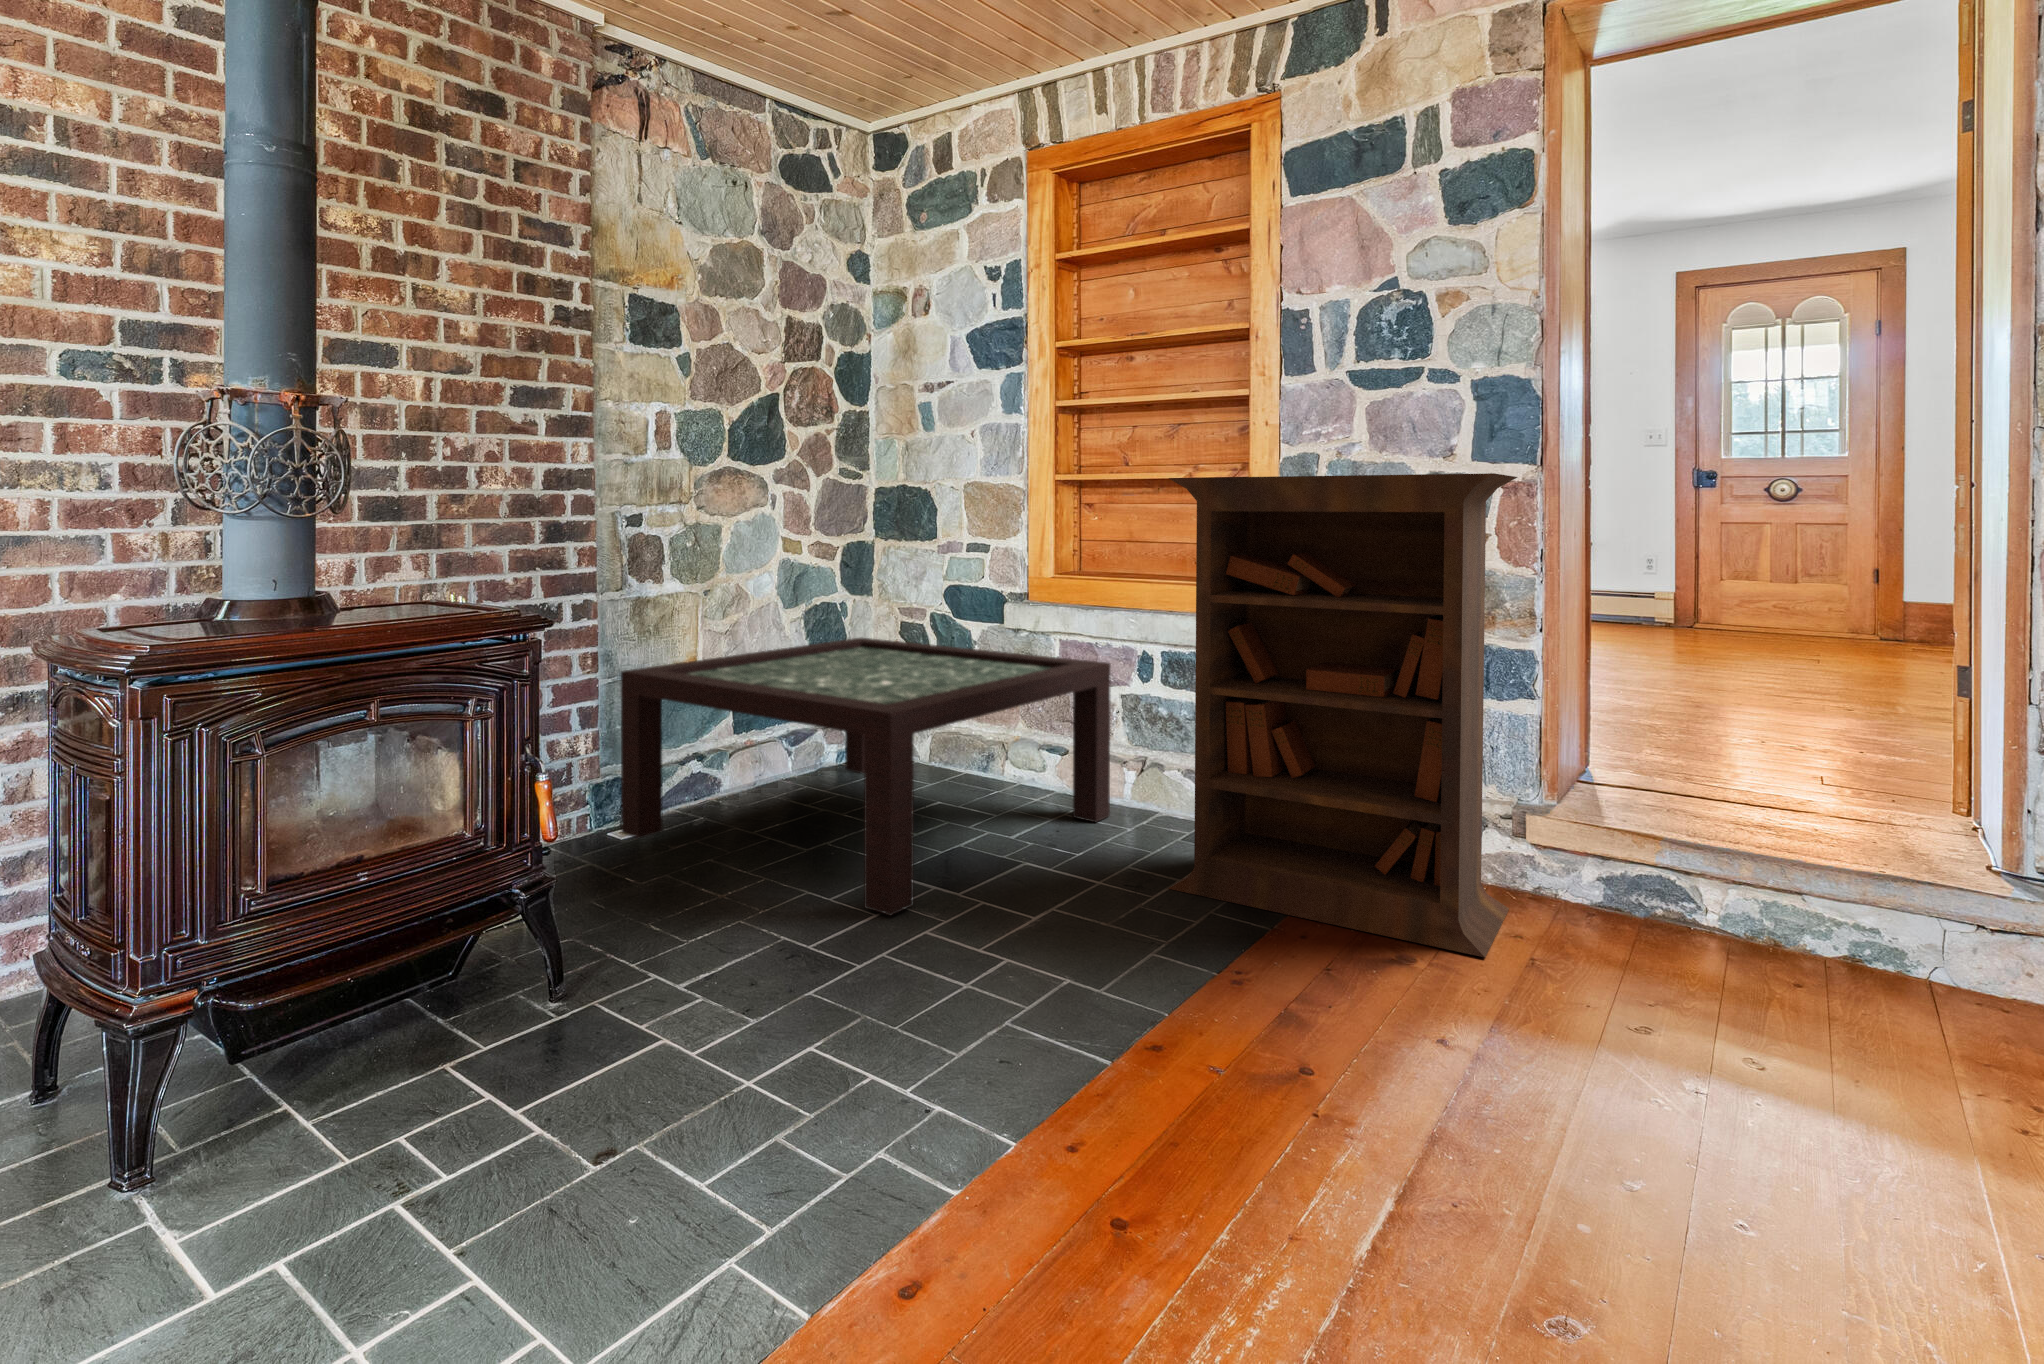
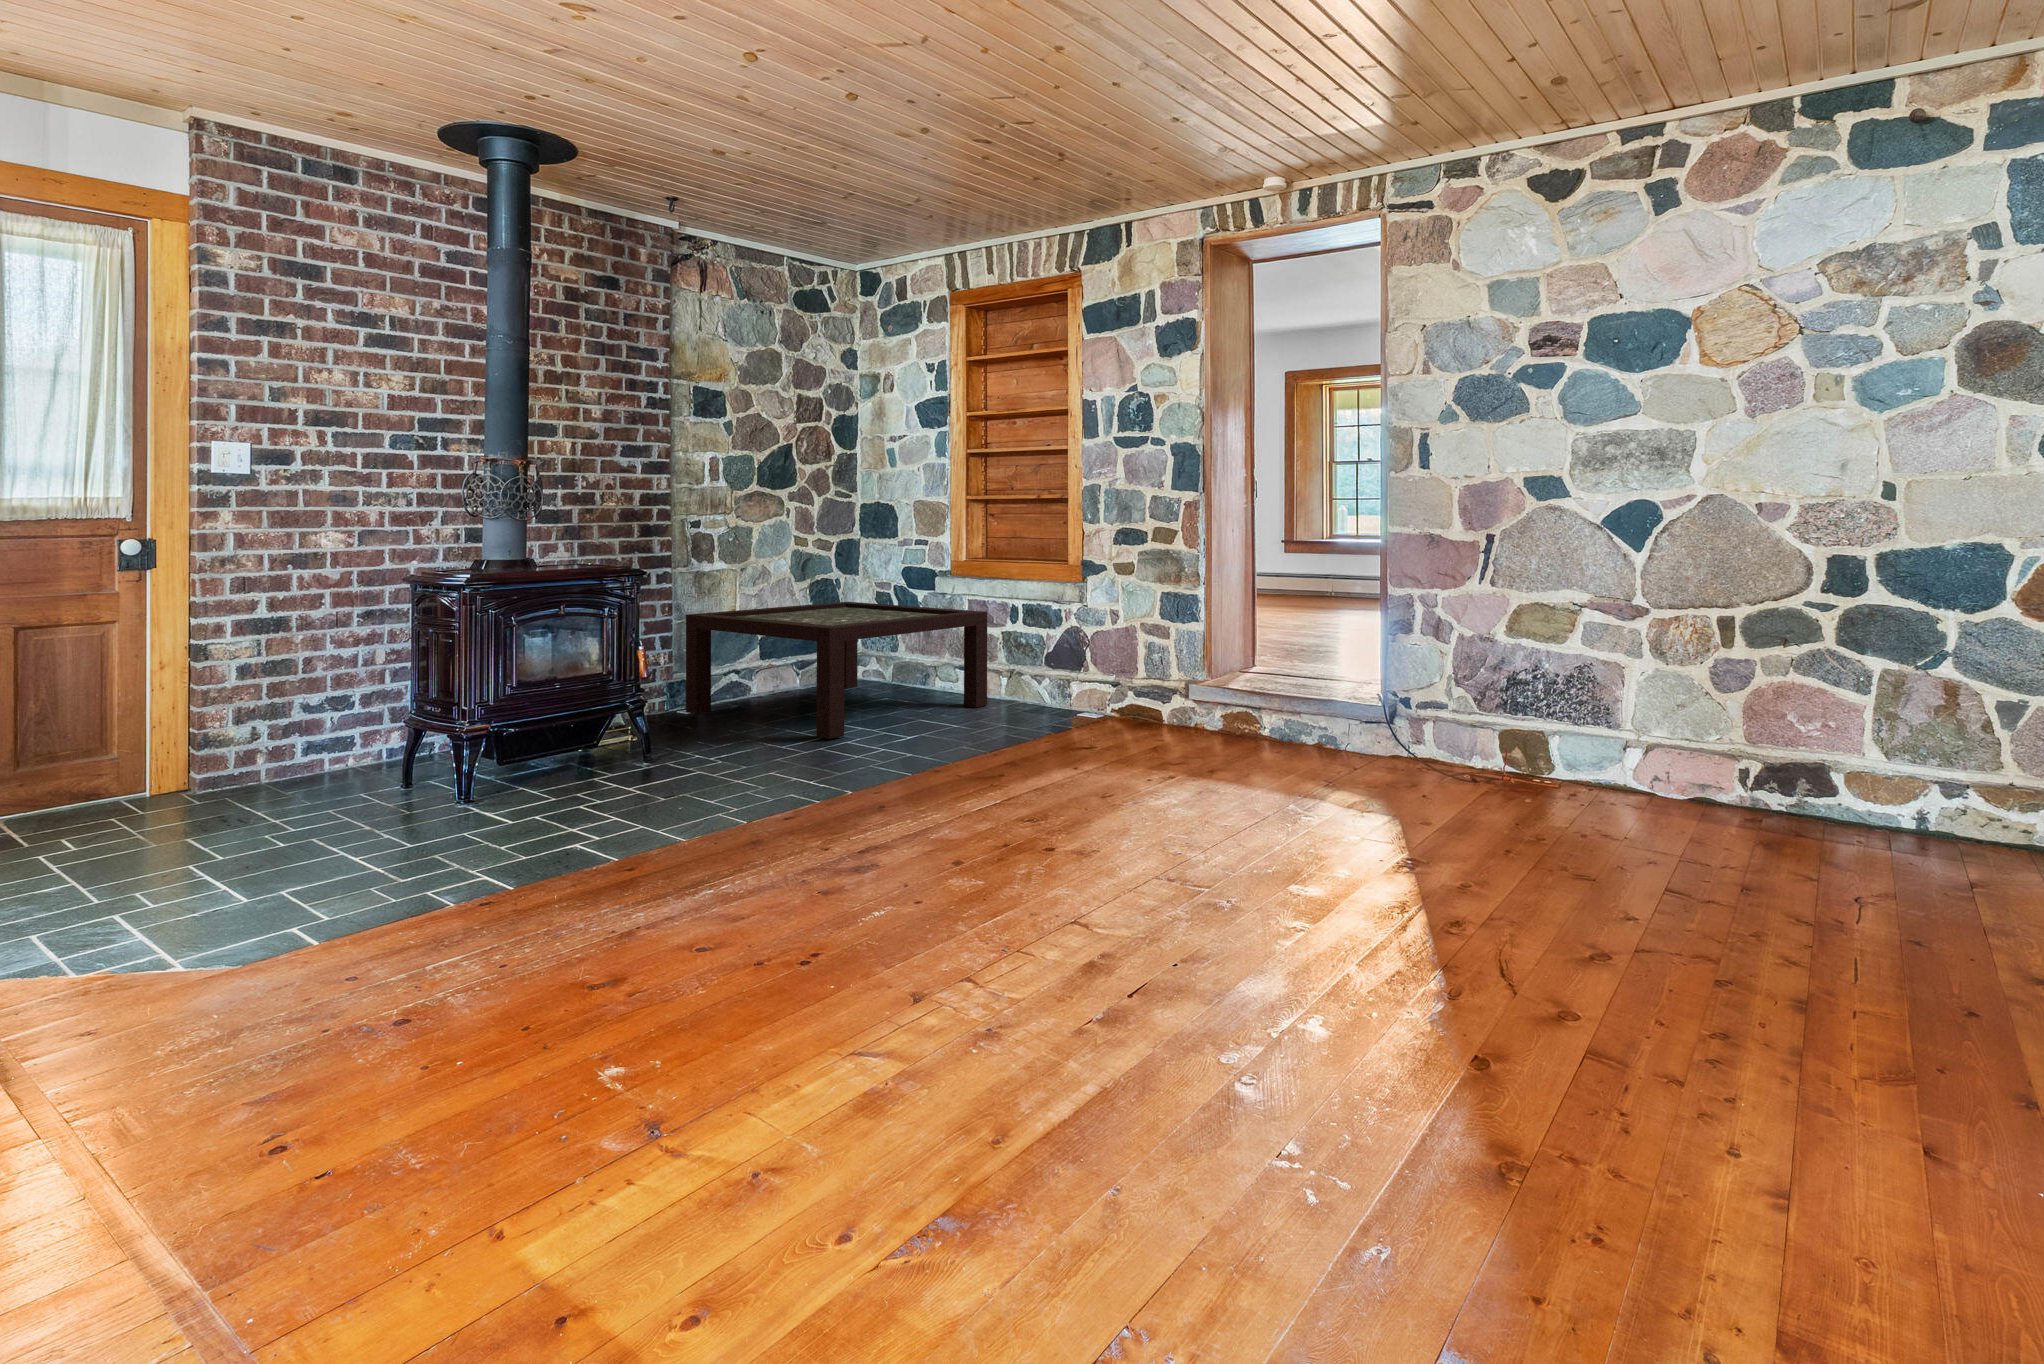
bookcase: present [1169,473,1517,957] -> none [992,500,1175,751]

